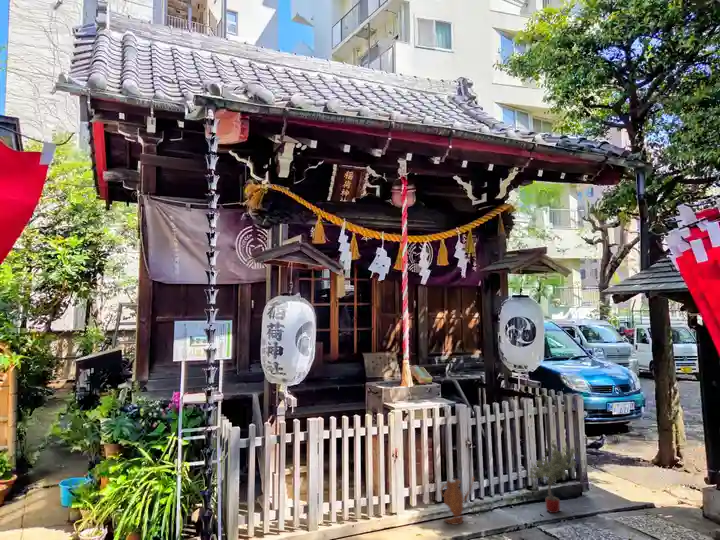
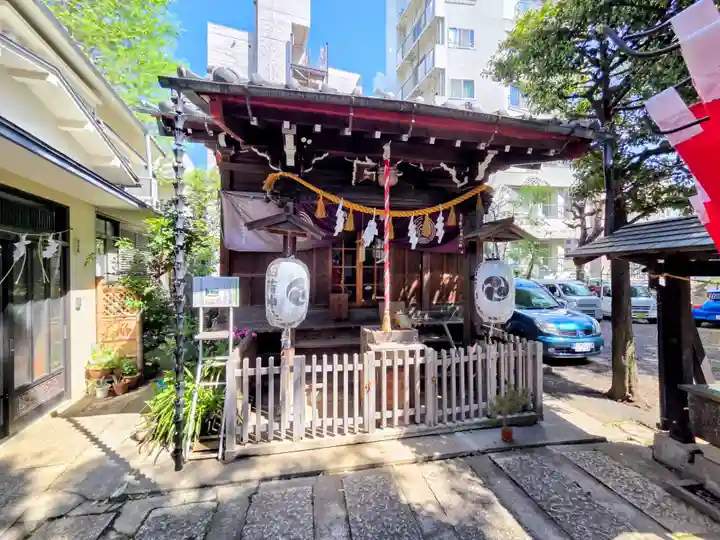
watering can: present [440,478,474,524] -> none [407,406,438,445]

